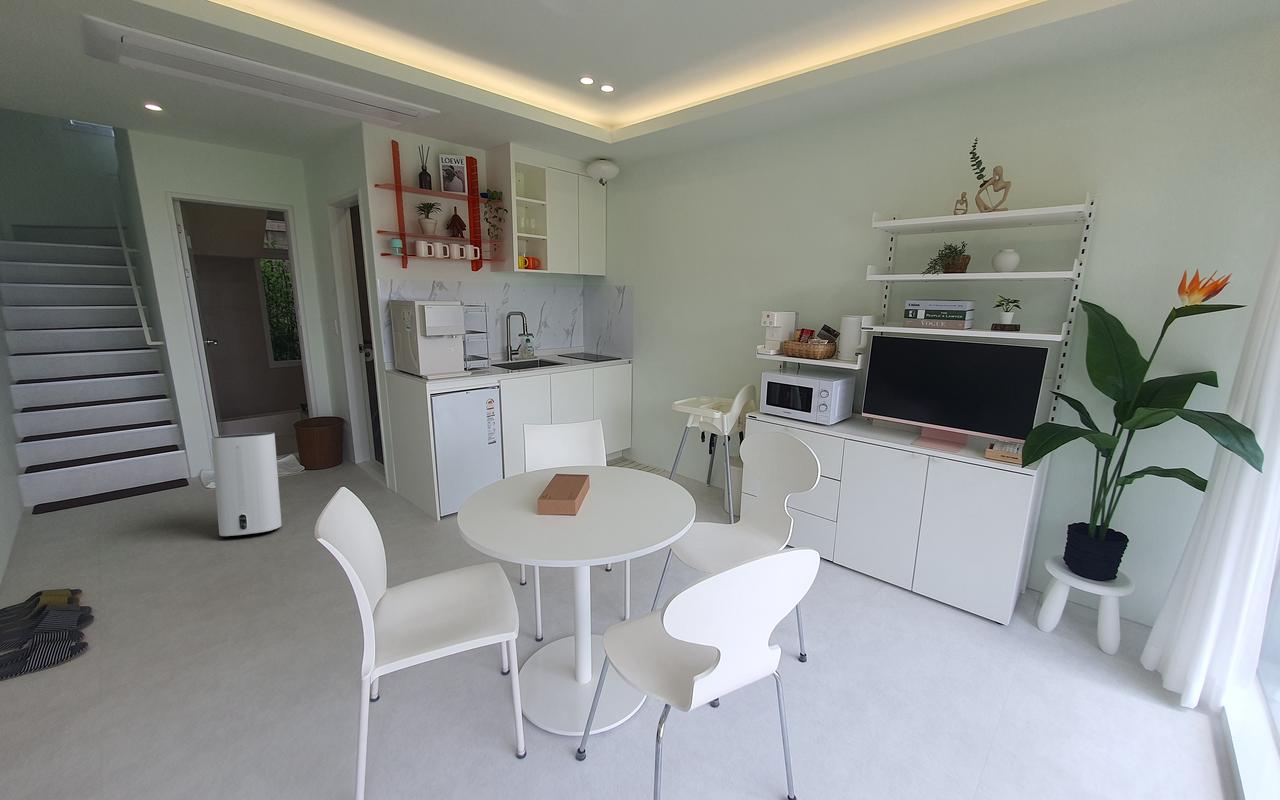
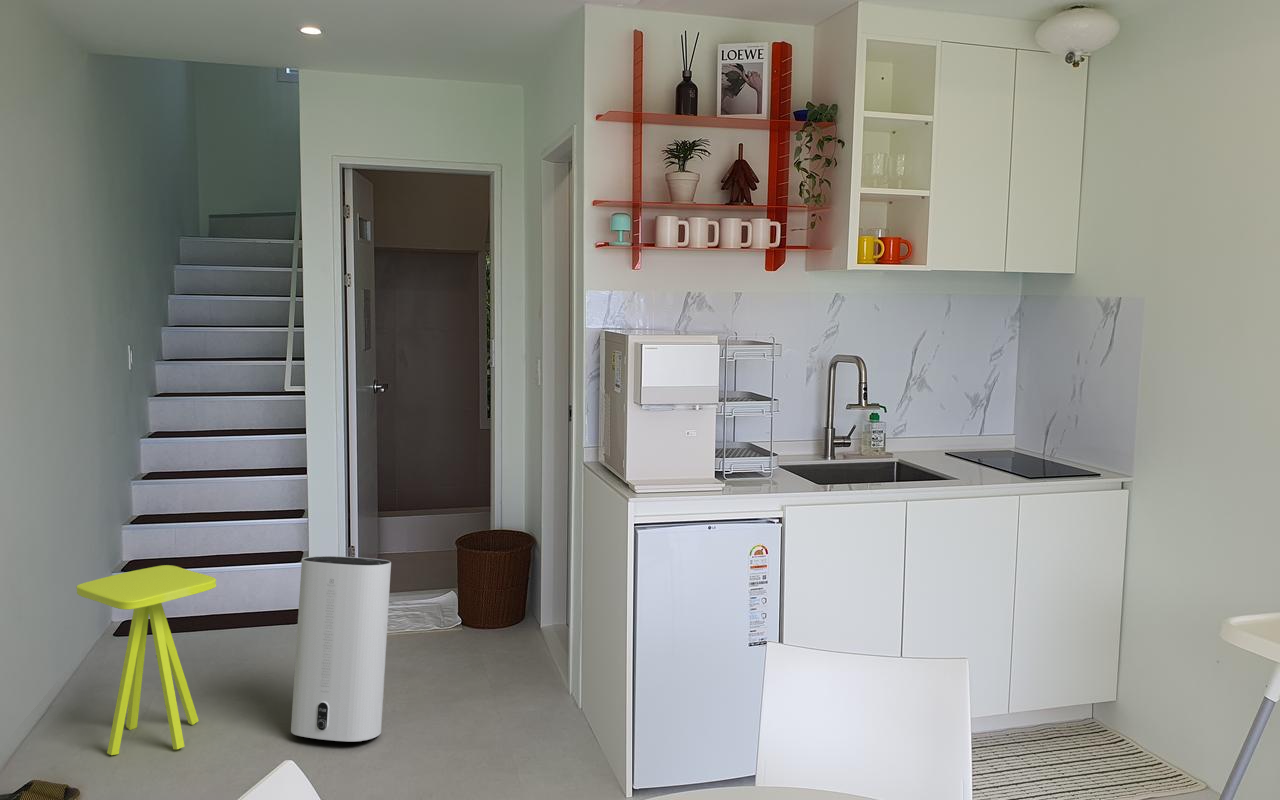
side table: none [31,455,149,573] -> present [76,565,216,755]

